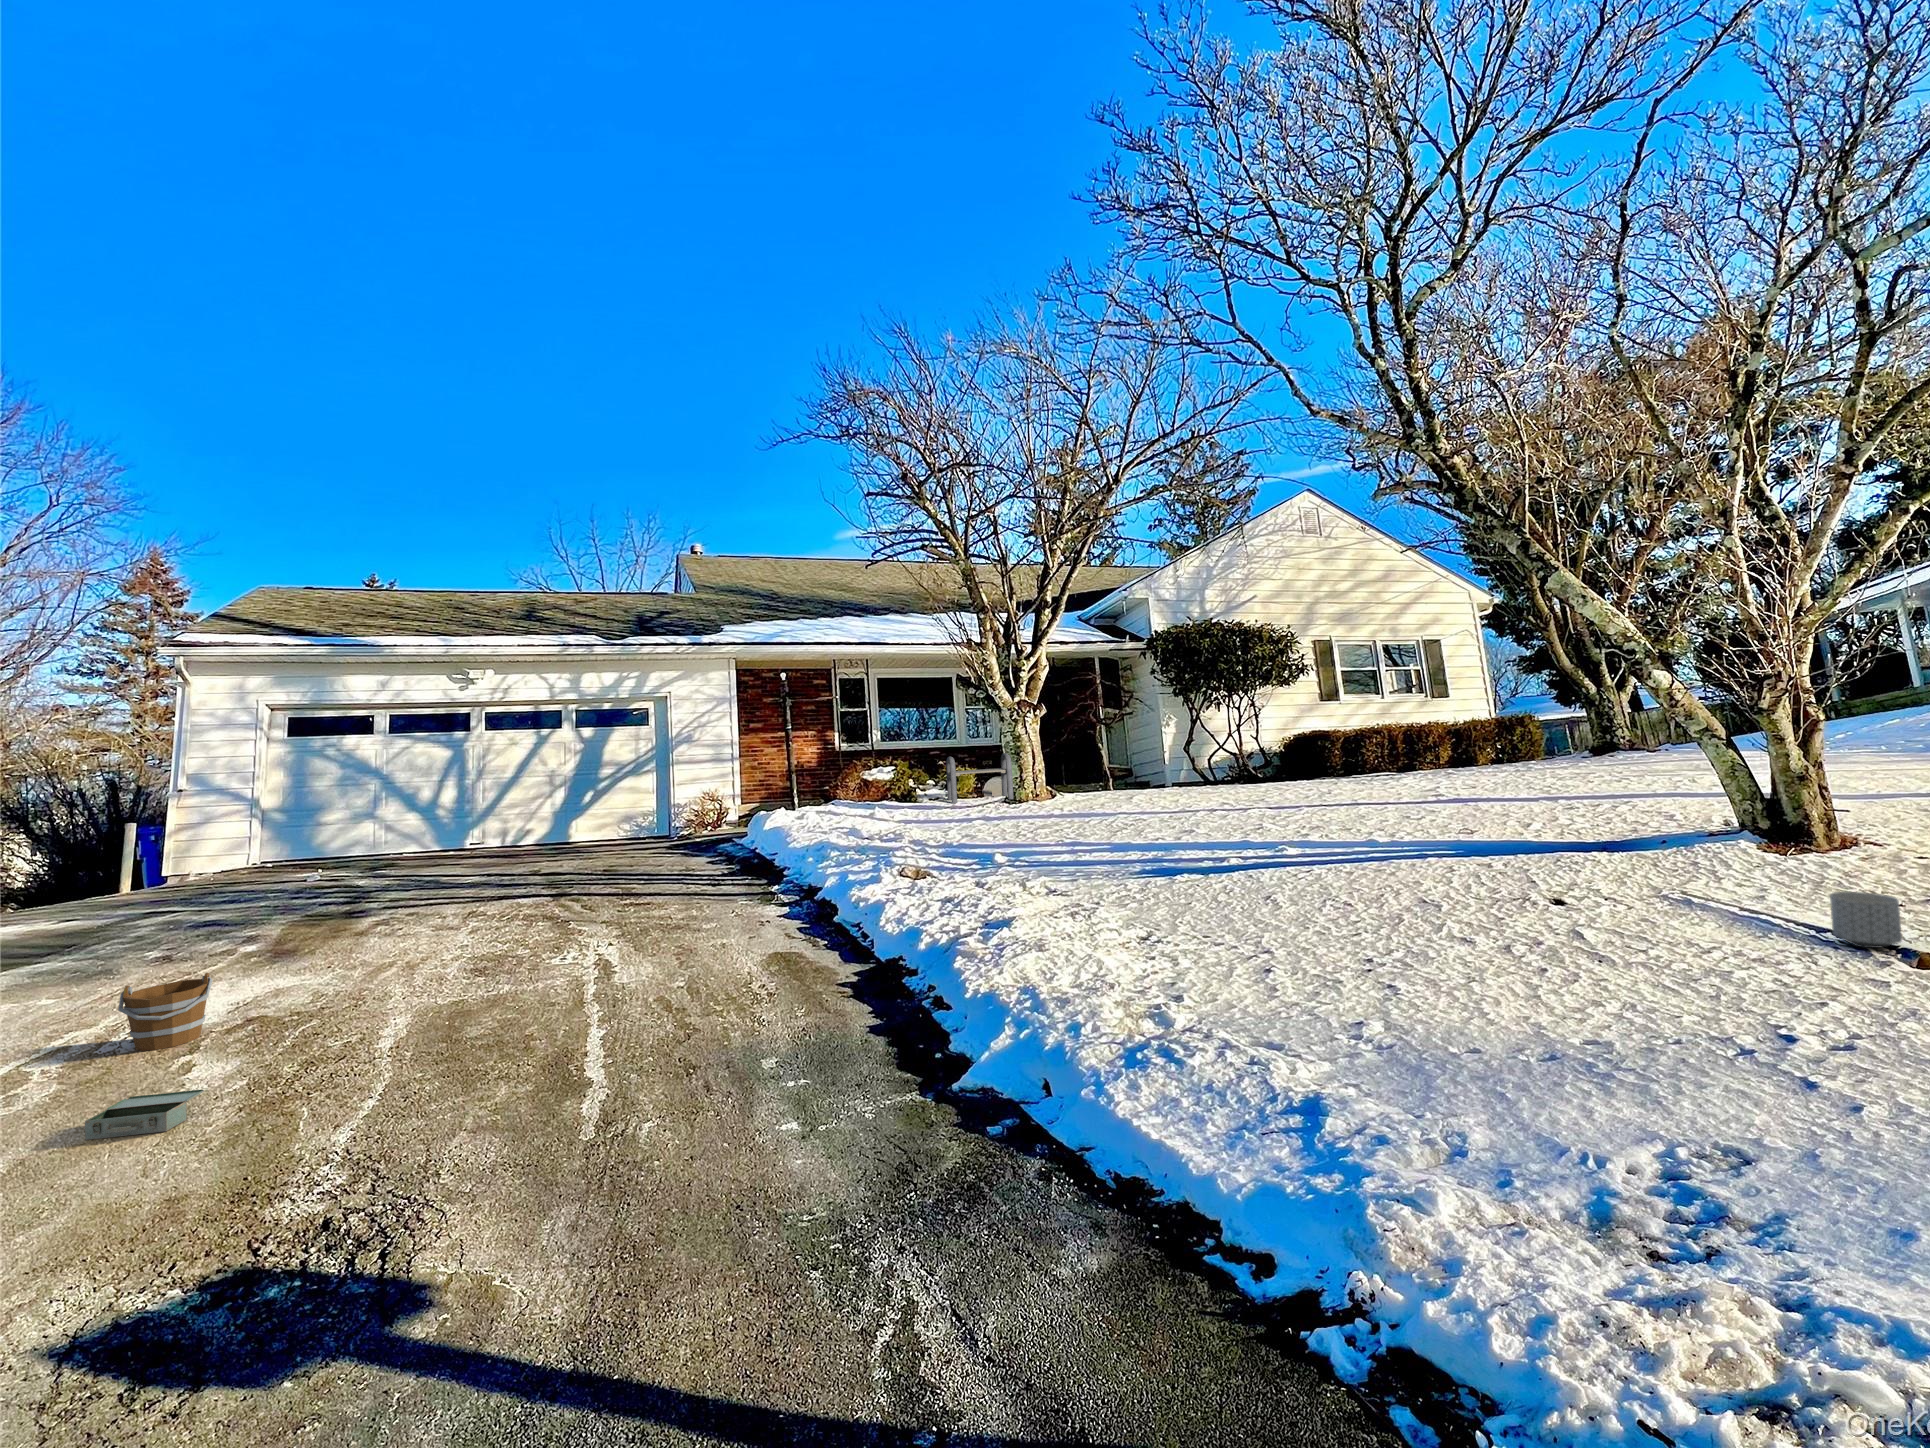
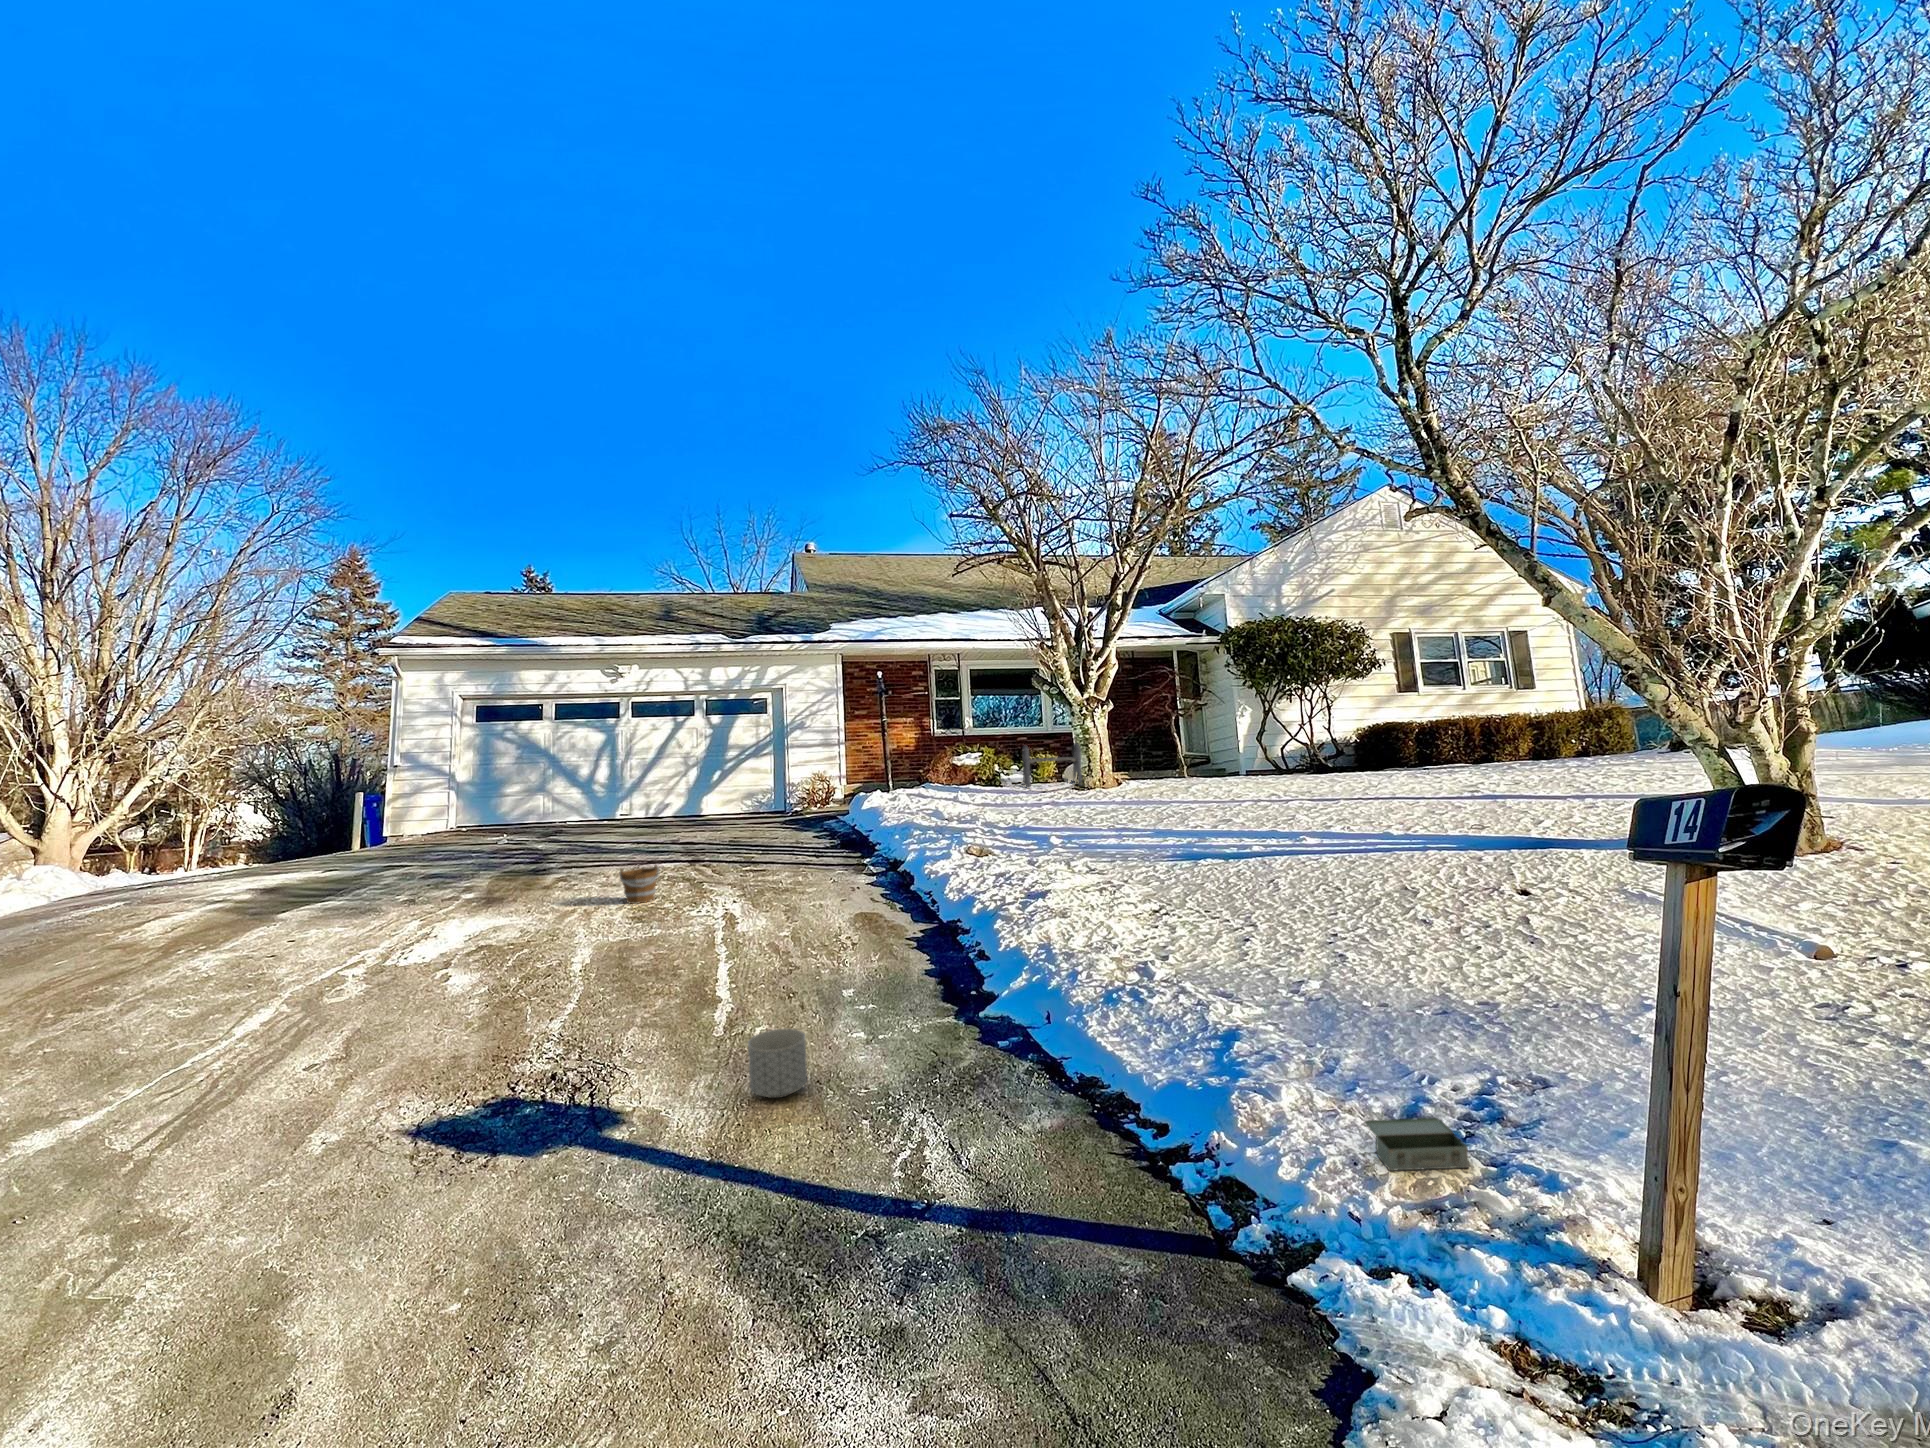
planter: present [1830,892,1902,948] -> present [748,1029,807,1098]
bucket: present [118,973,213,1051] -> present [619,865,659,904]
toolbox: present [85,1090,204,1140] -> present [1365,1118,1469,1171]

